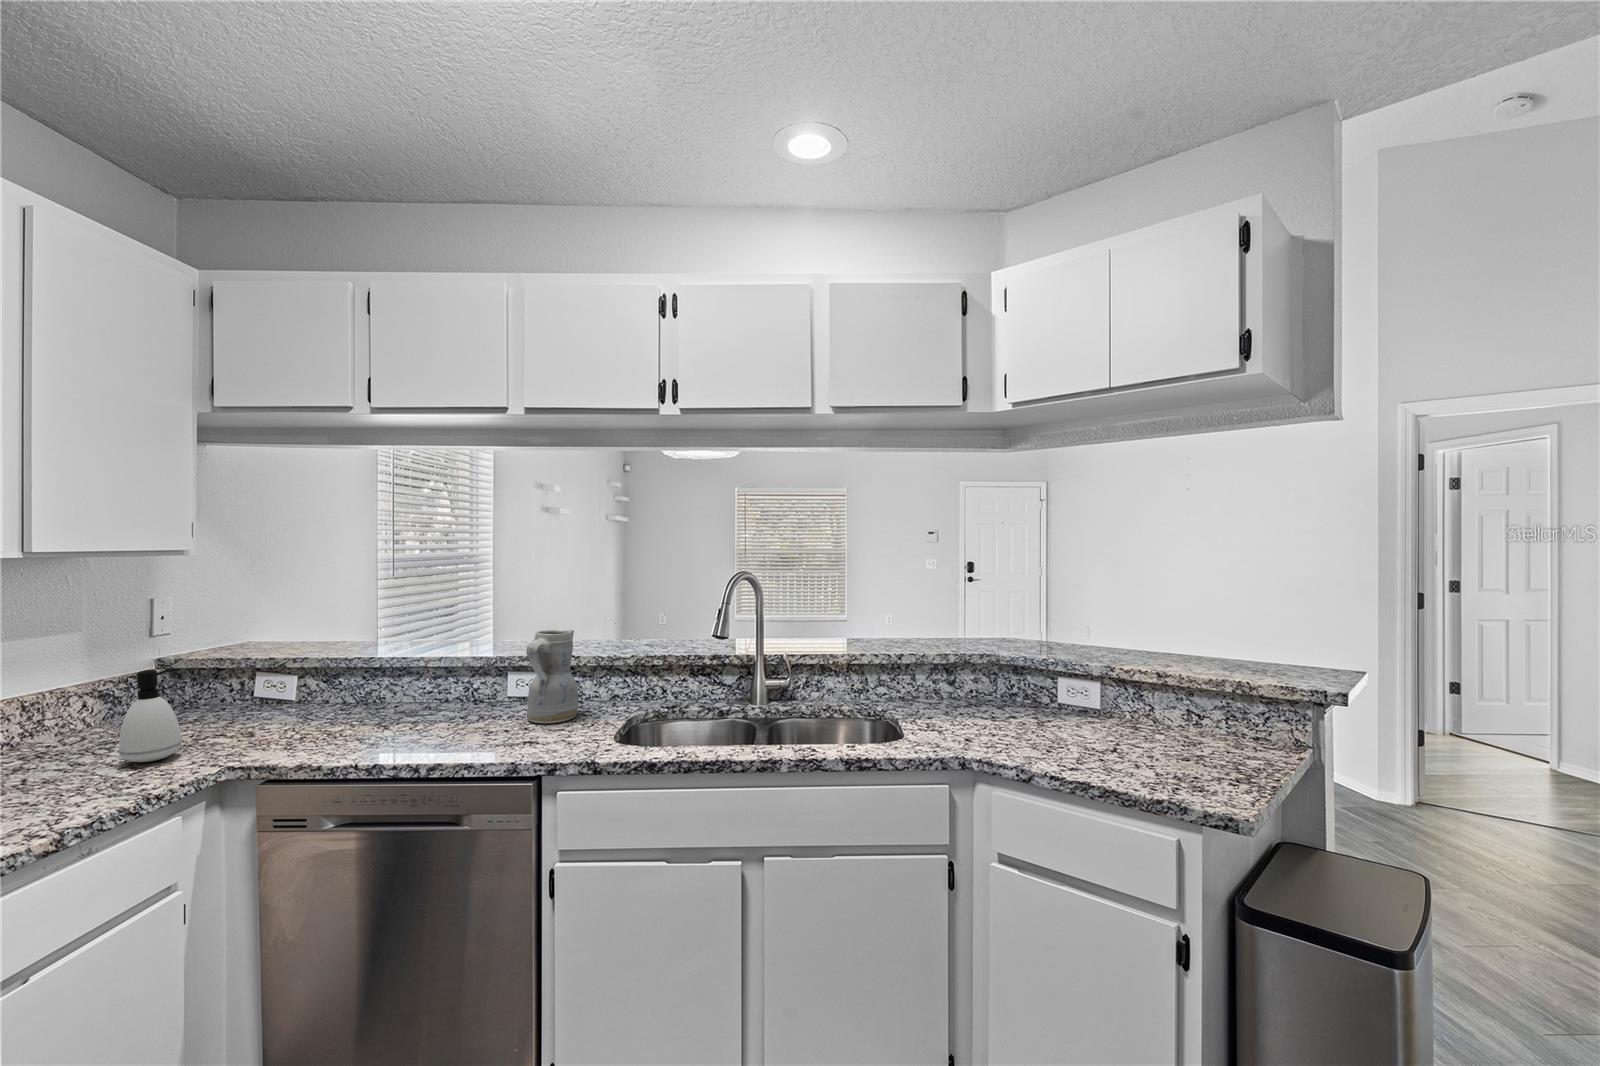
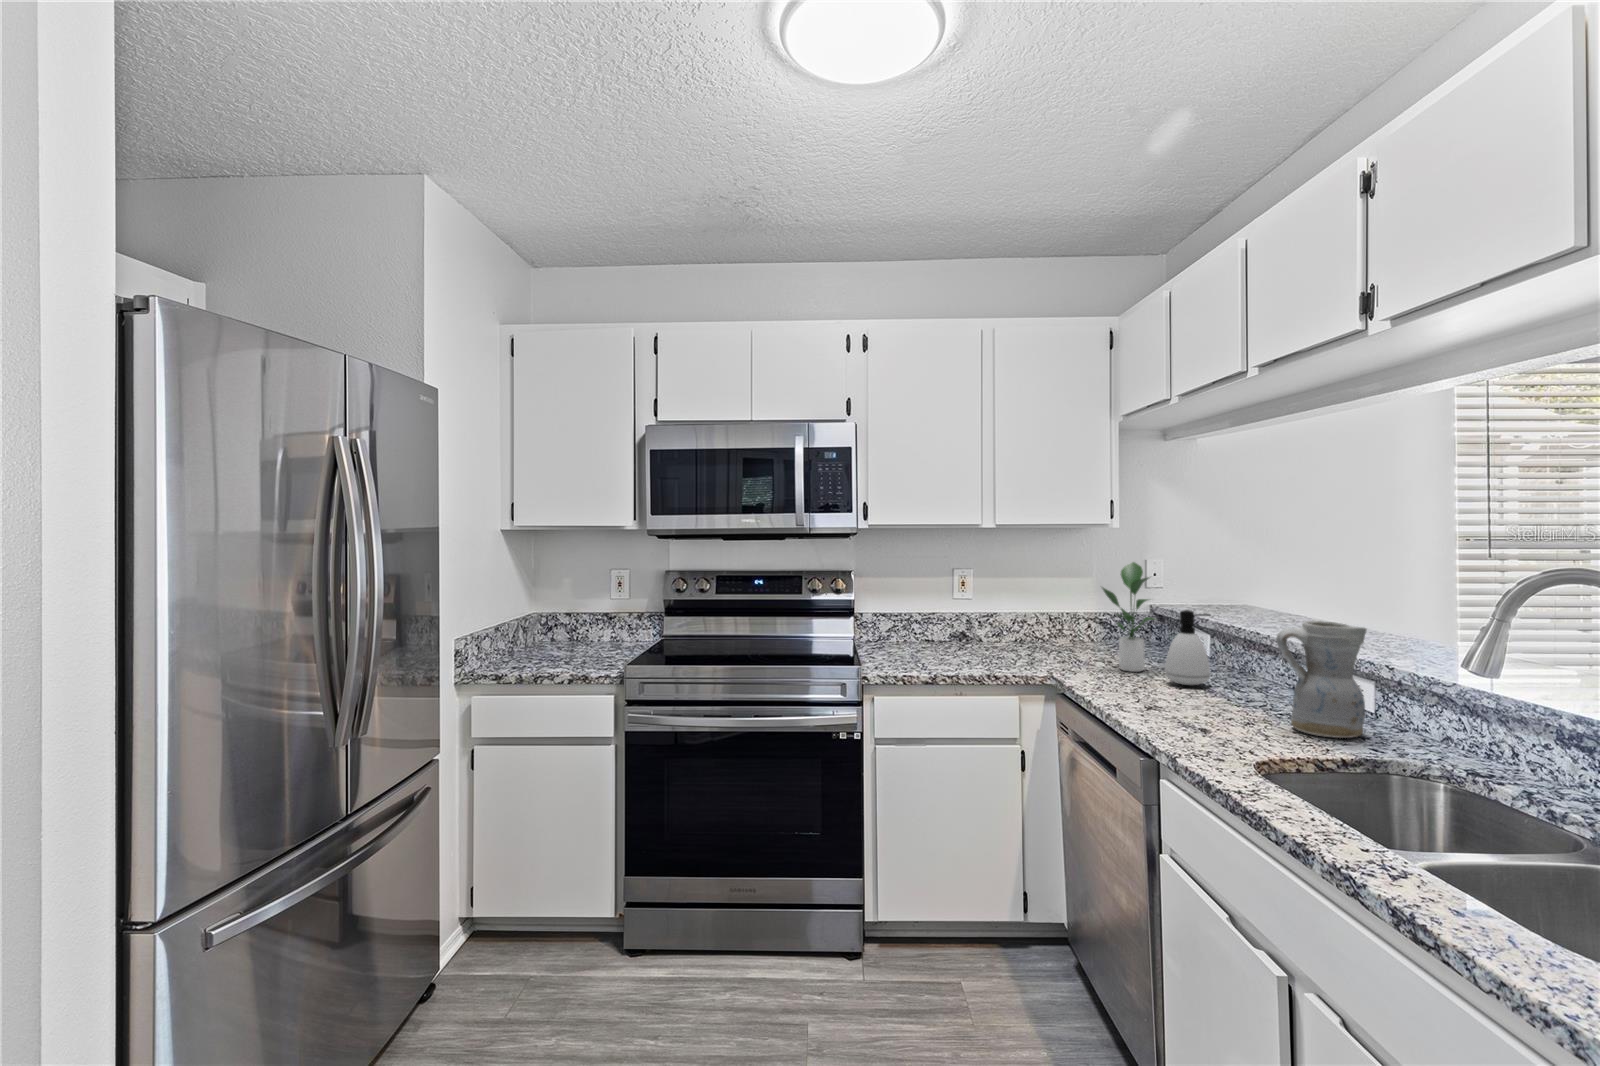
potted plant: none [227,604,300,738] -> present [1102,562,1154,672]
soap dispenser: present [119,669,182,762] -> present [1165,610,1210,685]

